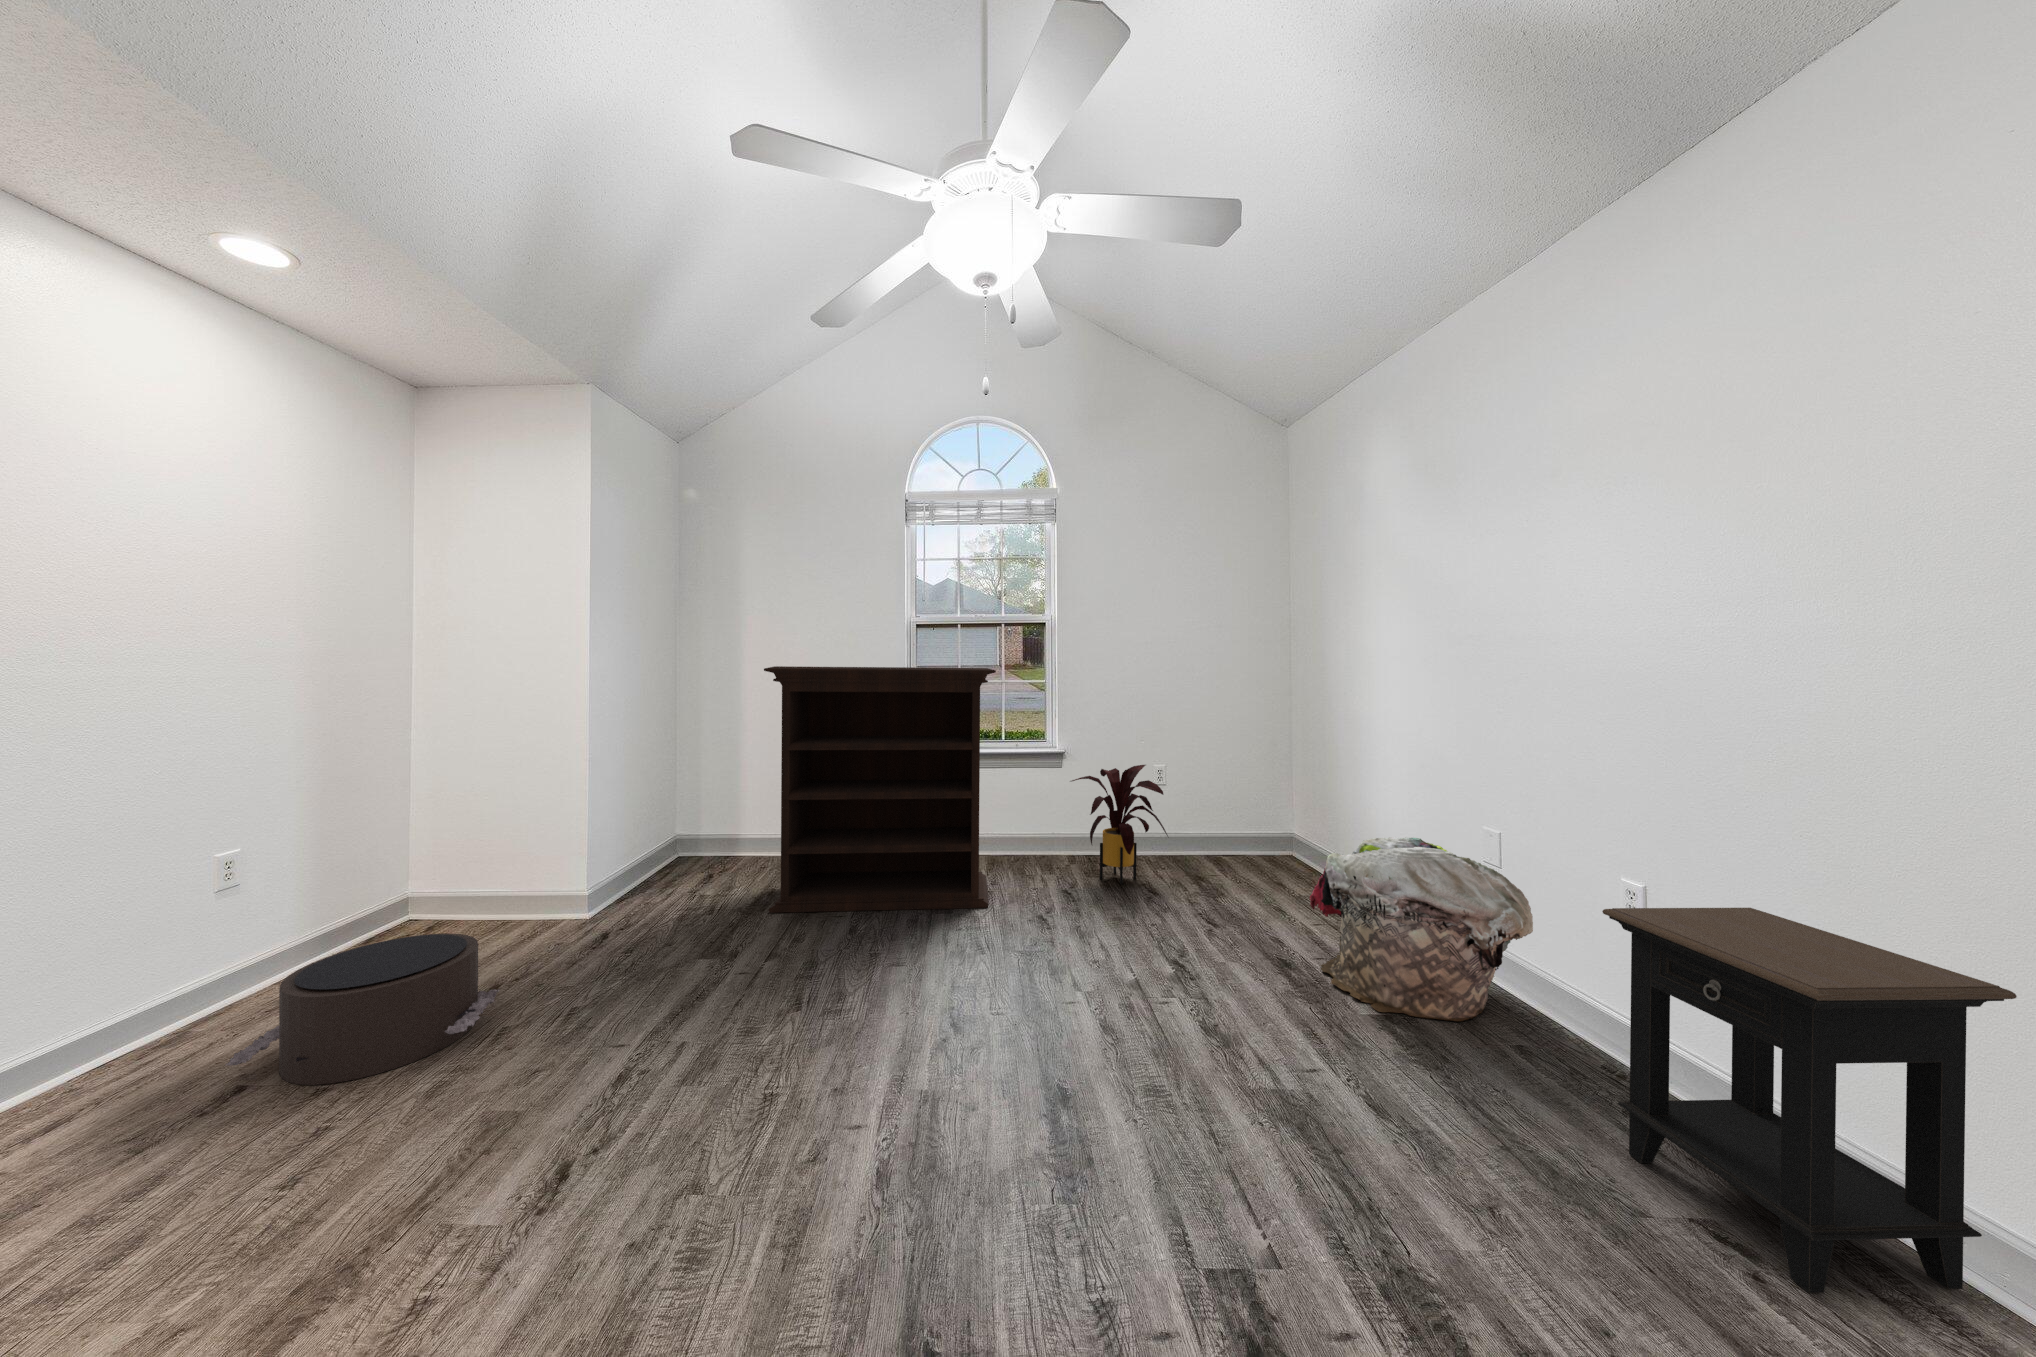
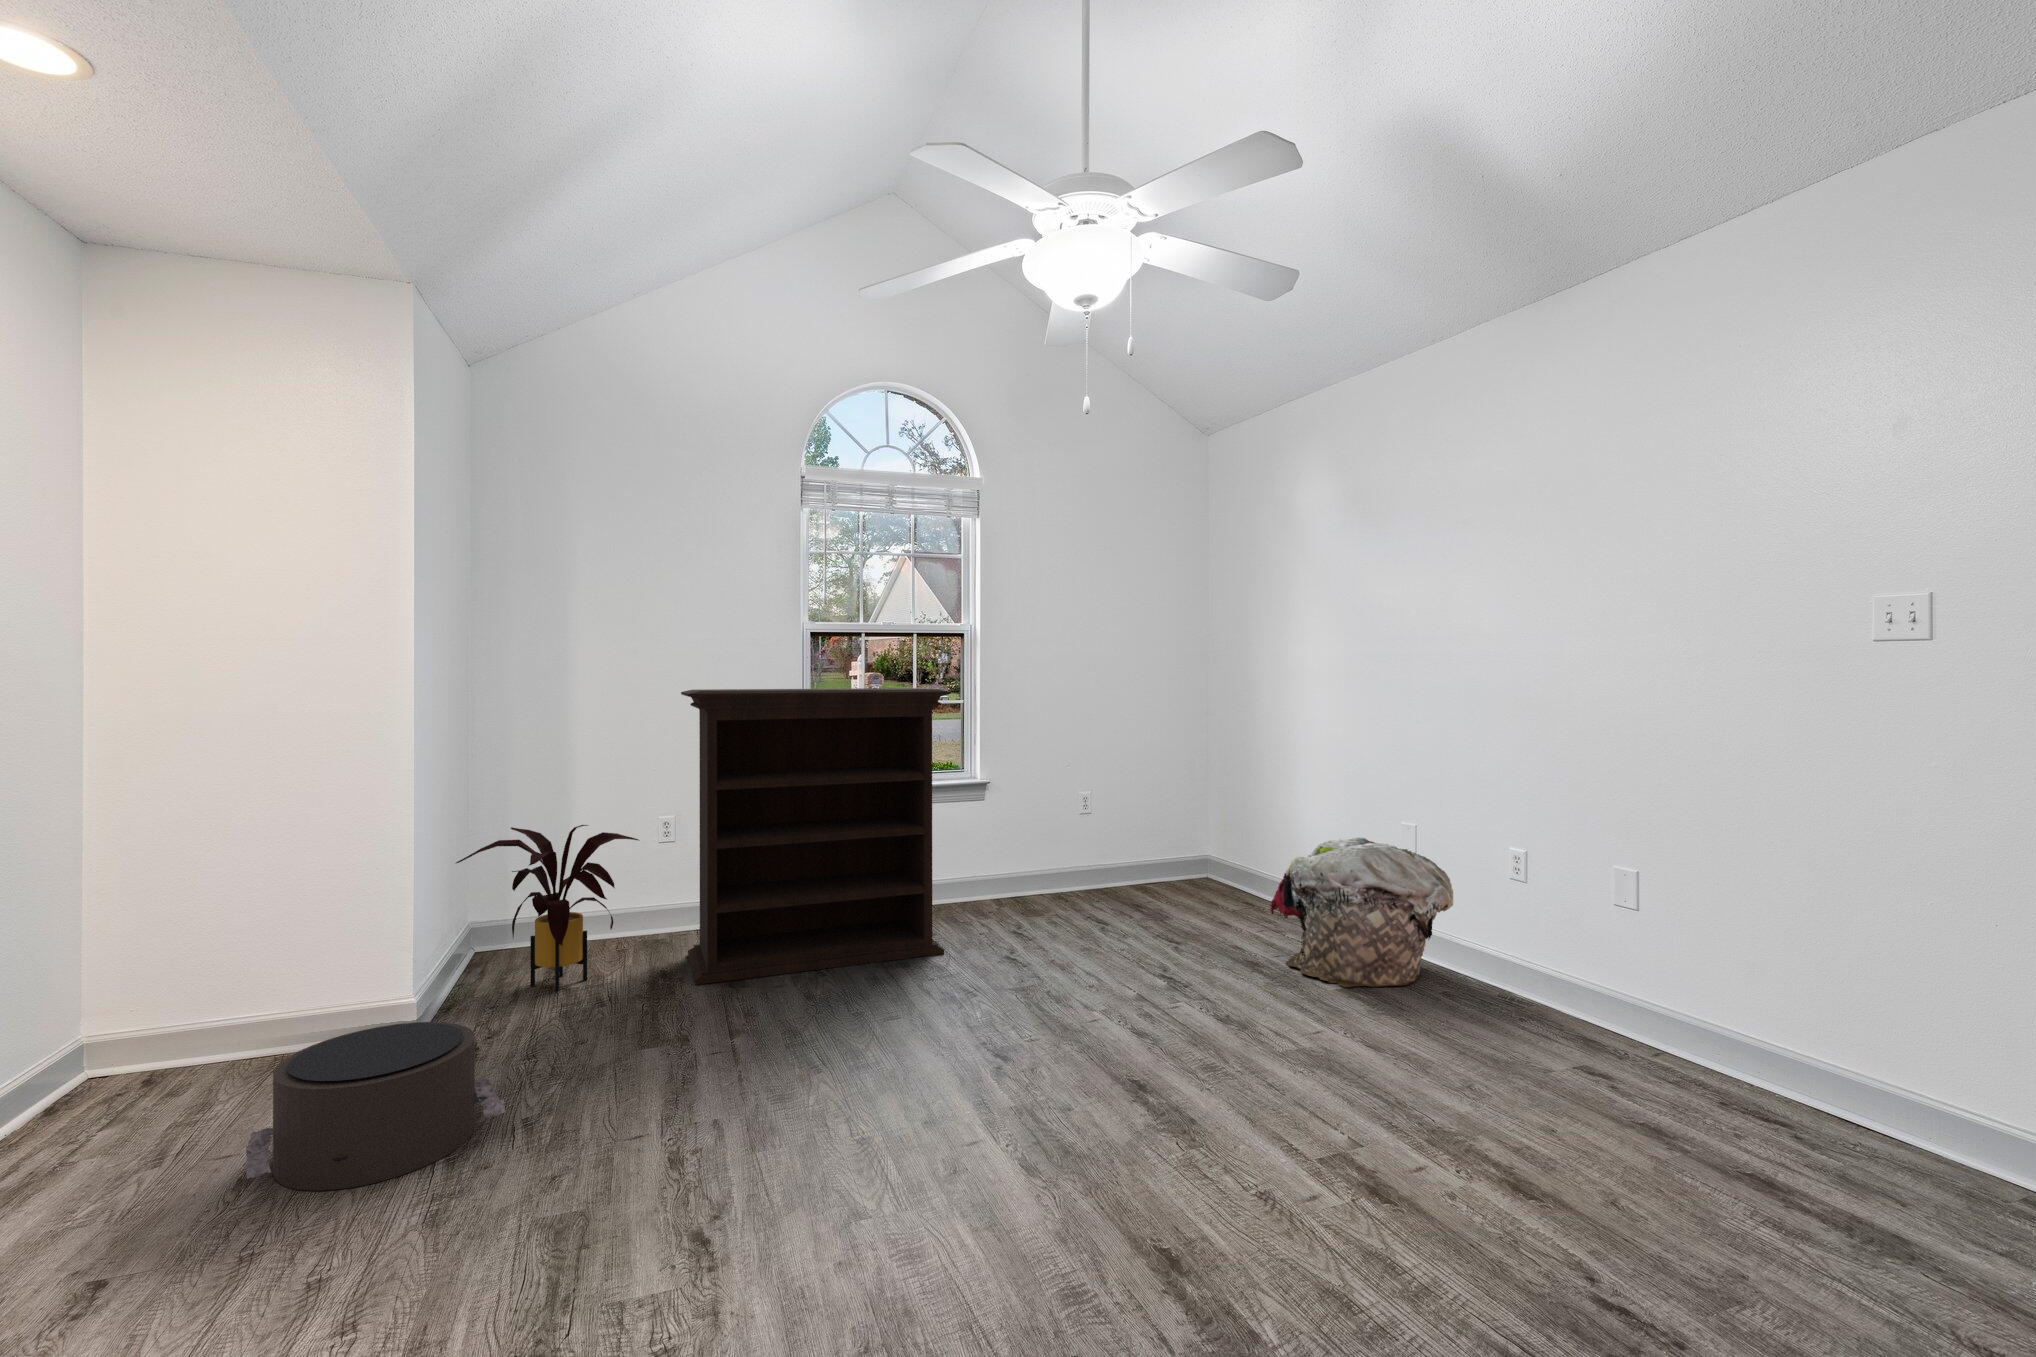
house plant: present [1072,765,1168,884] -> present [456,825,638,991]
side table: present [1602,908,2017,1293] -> none [1514,858,1721,1084]

